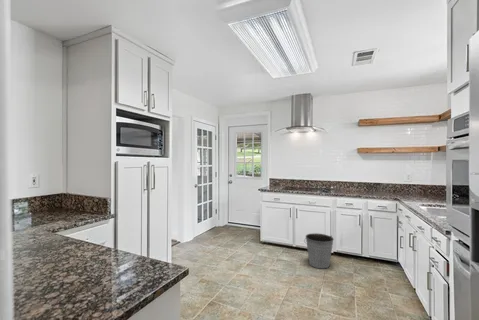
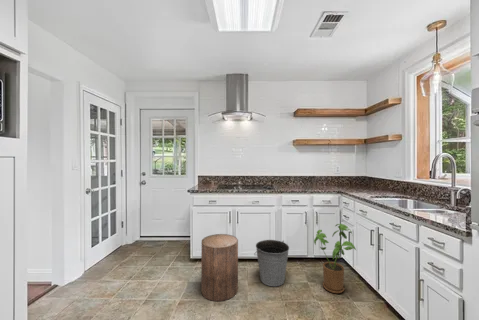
stool: none [262,223,289,267] -> present [201,234,238,301]
house plant: none [355,225,391,283] -> present [314,224,356,293]

